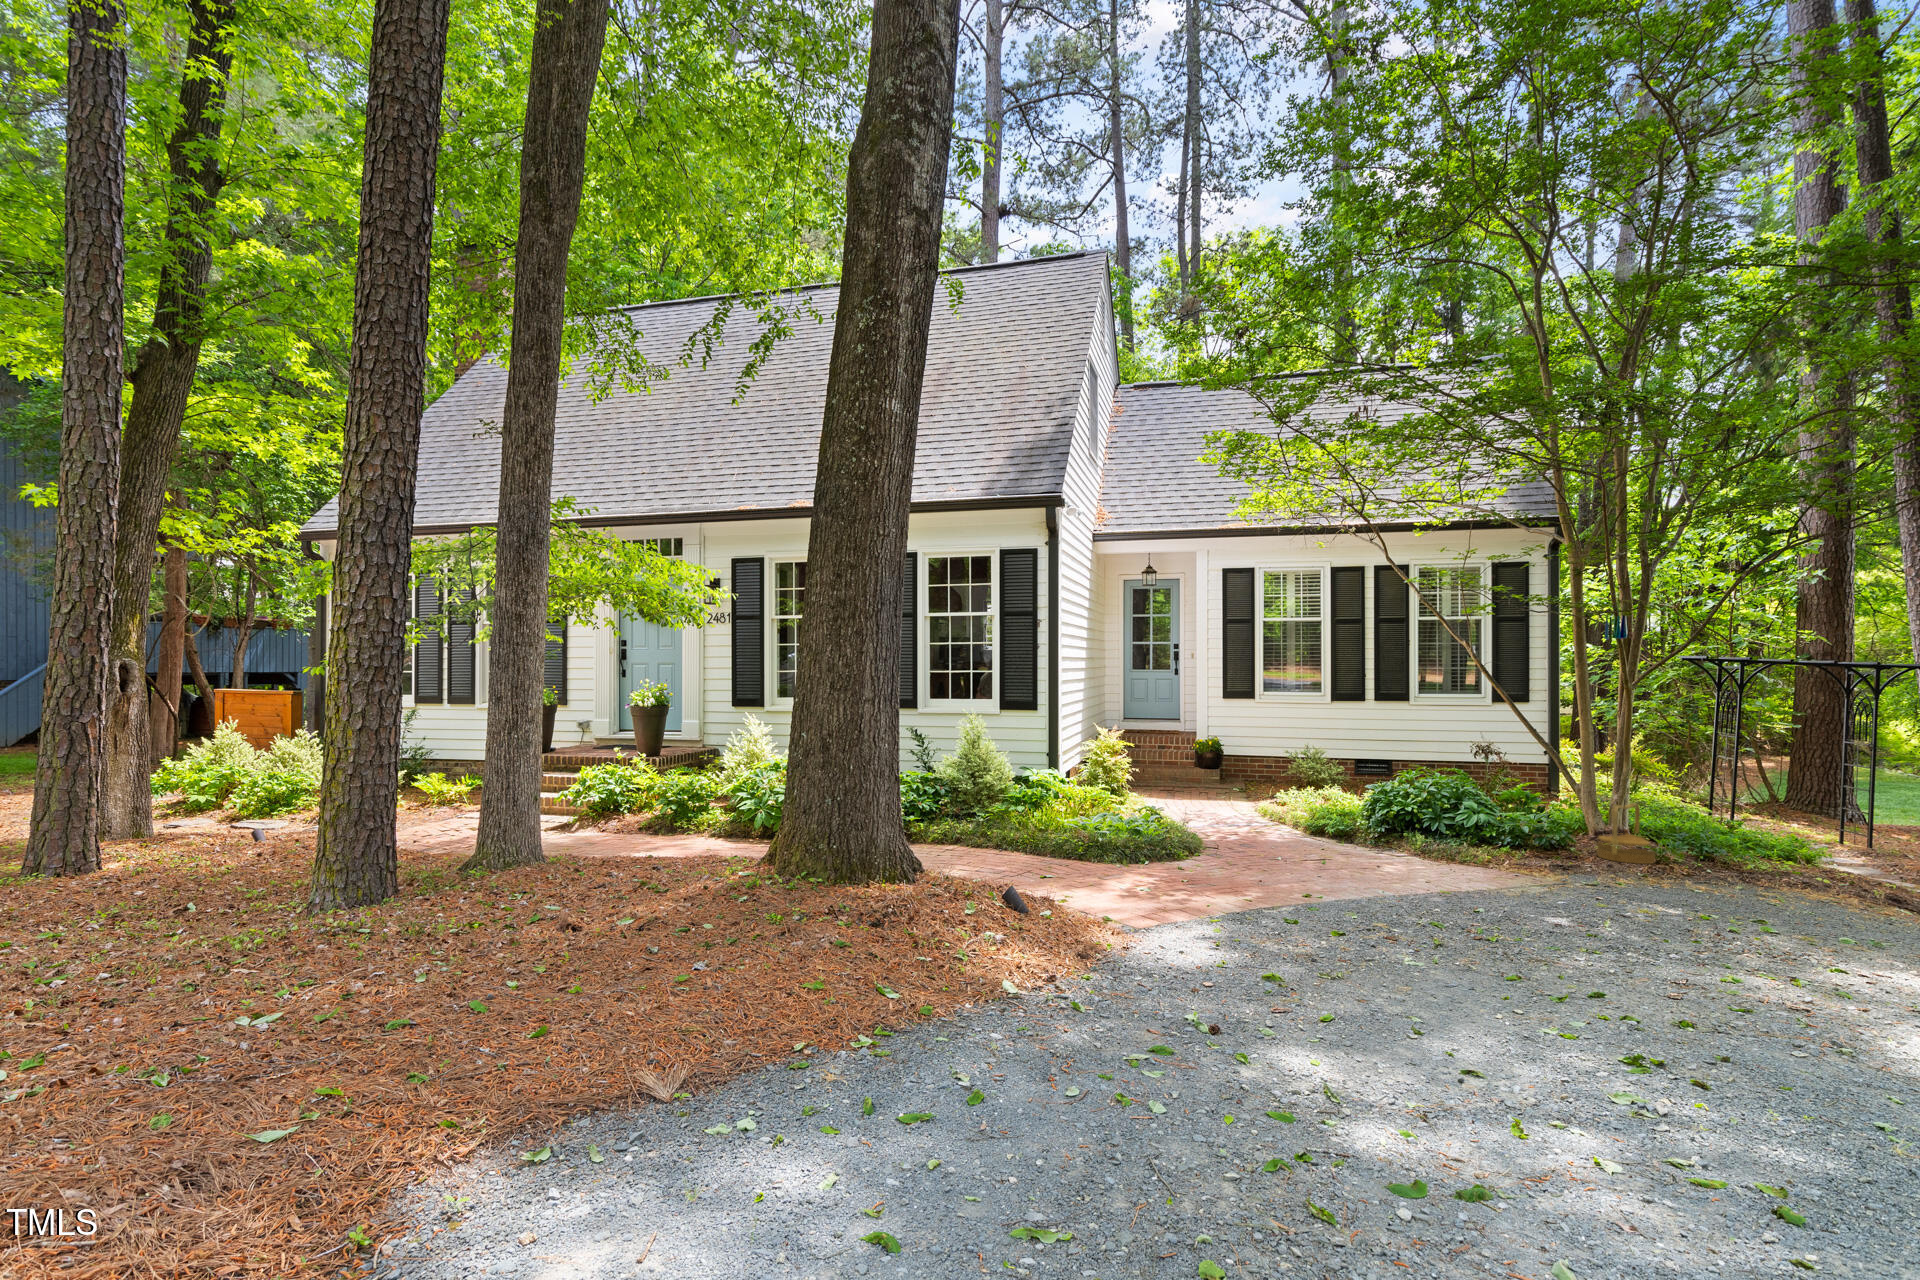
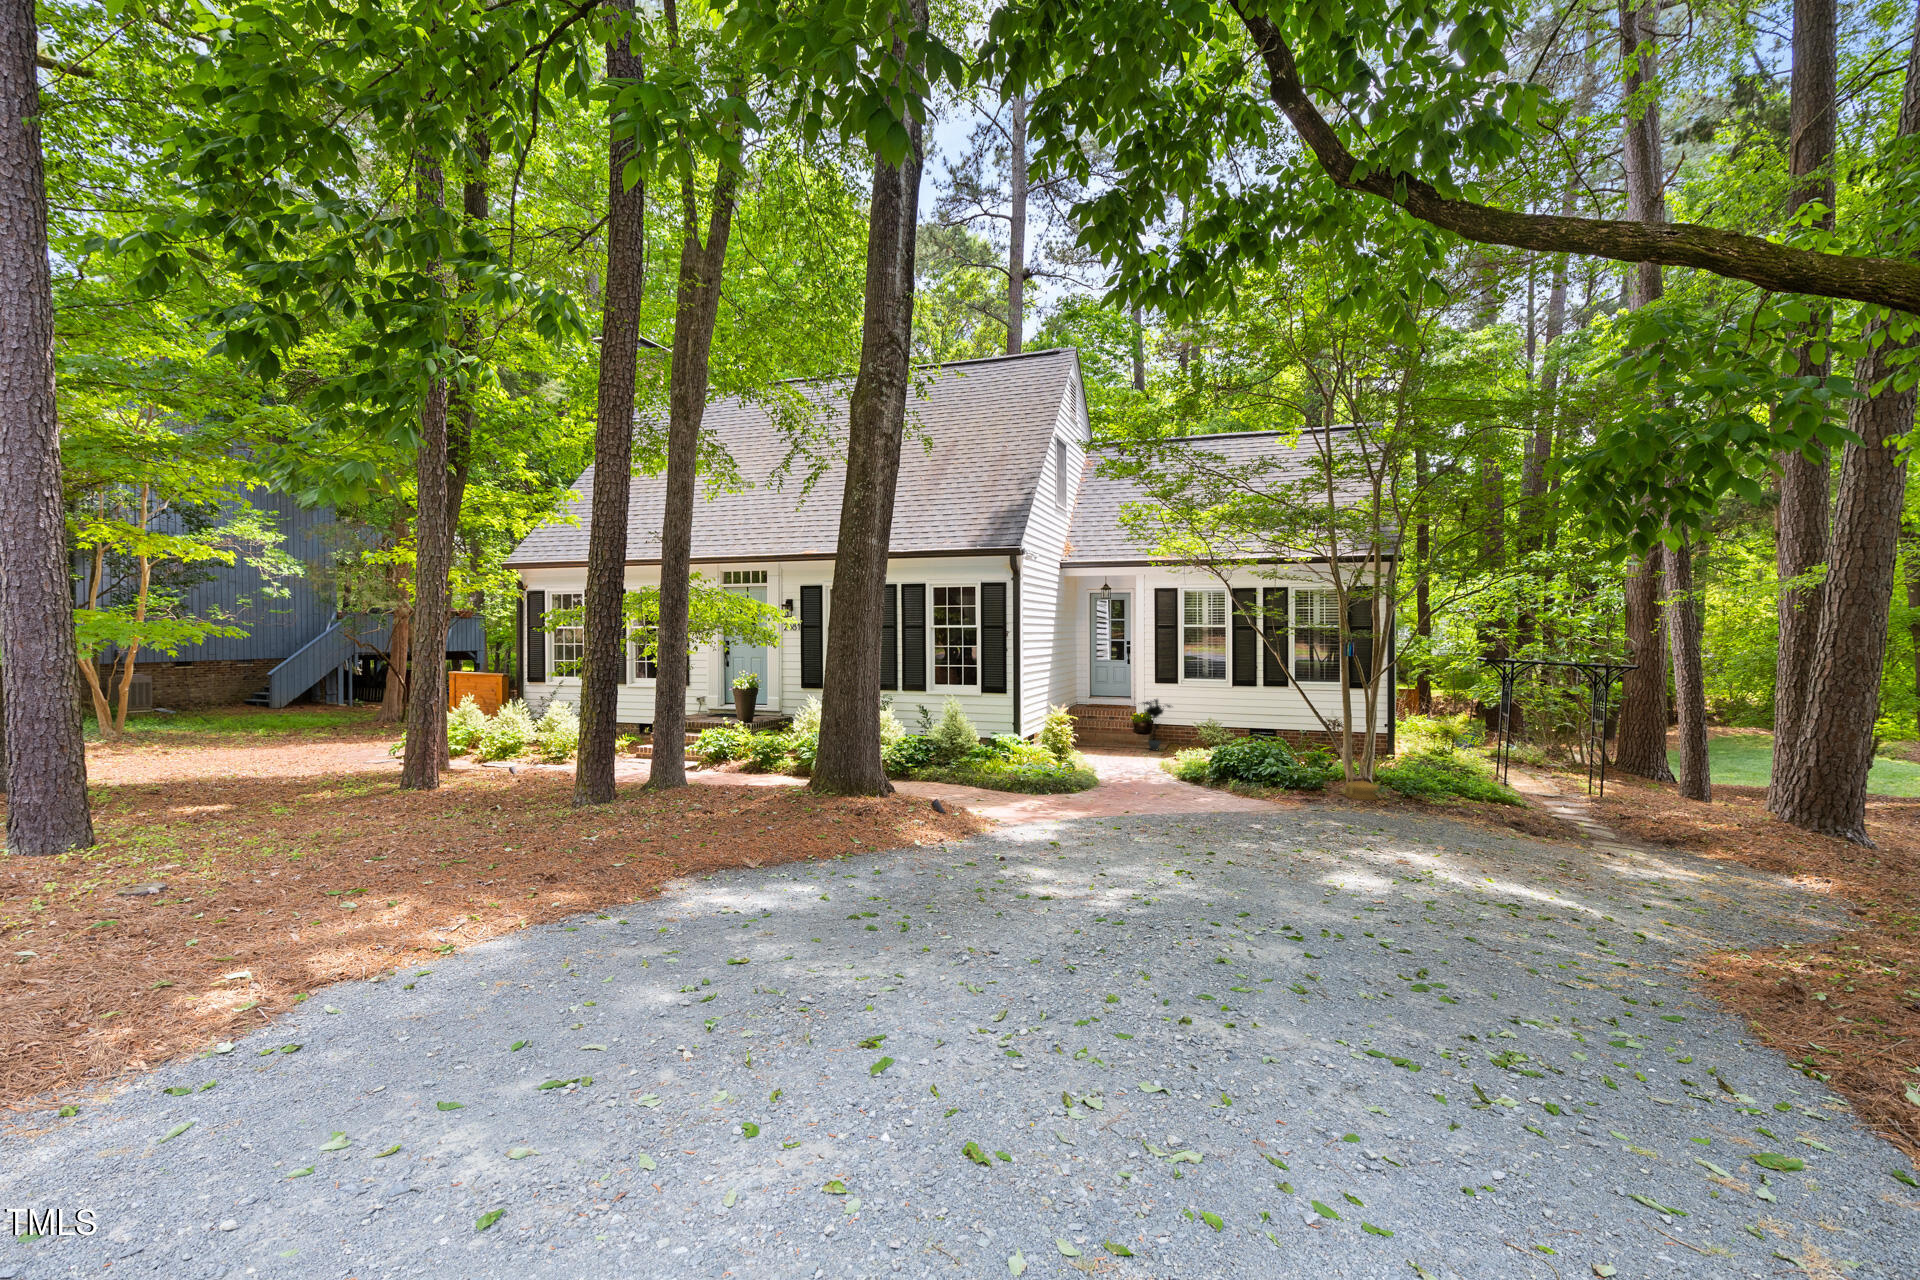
potted plant: none [1205,716,1256,790] -> present [1143,699,1171,750]

